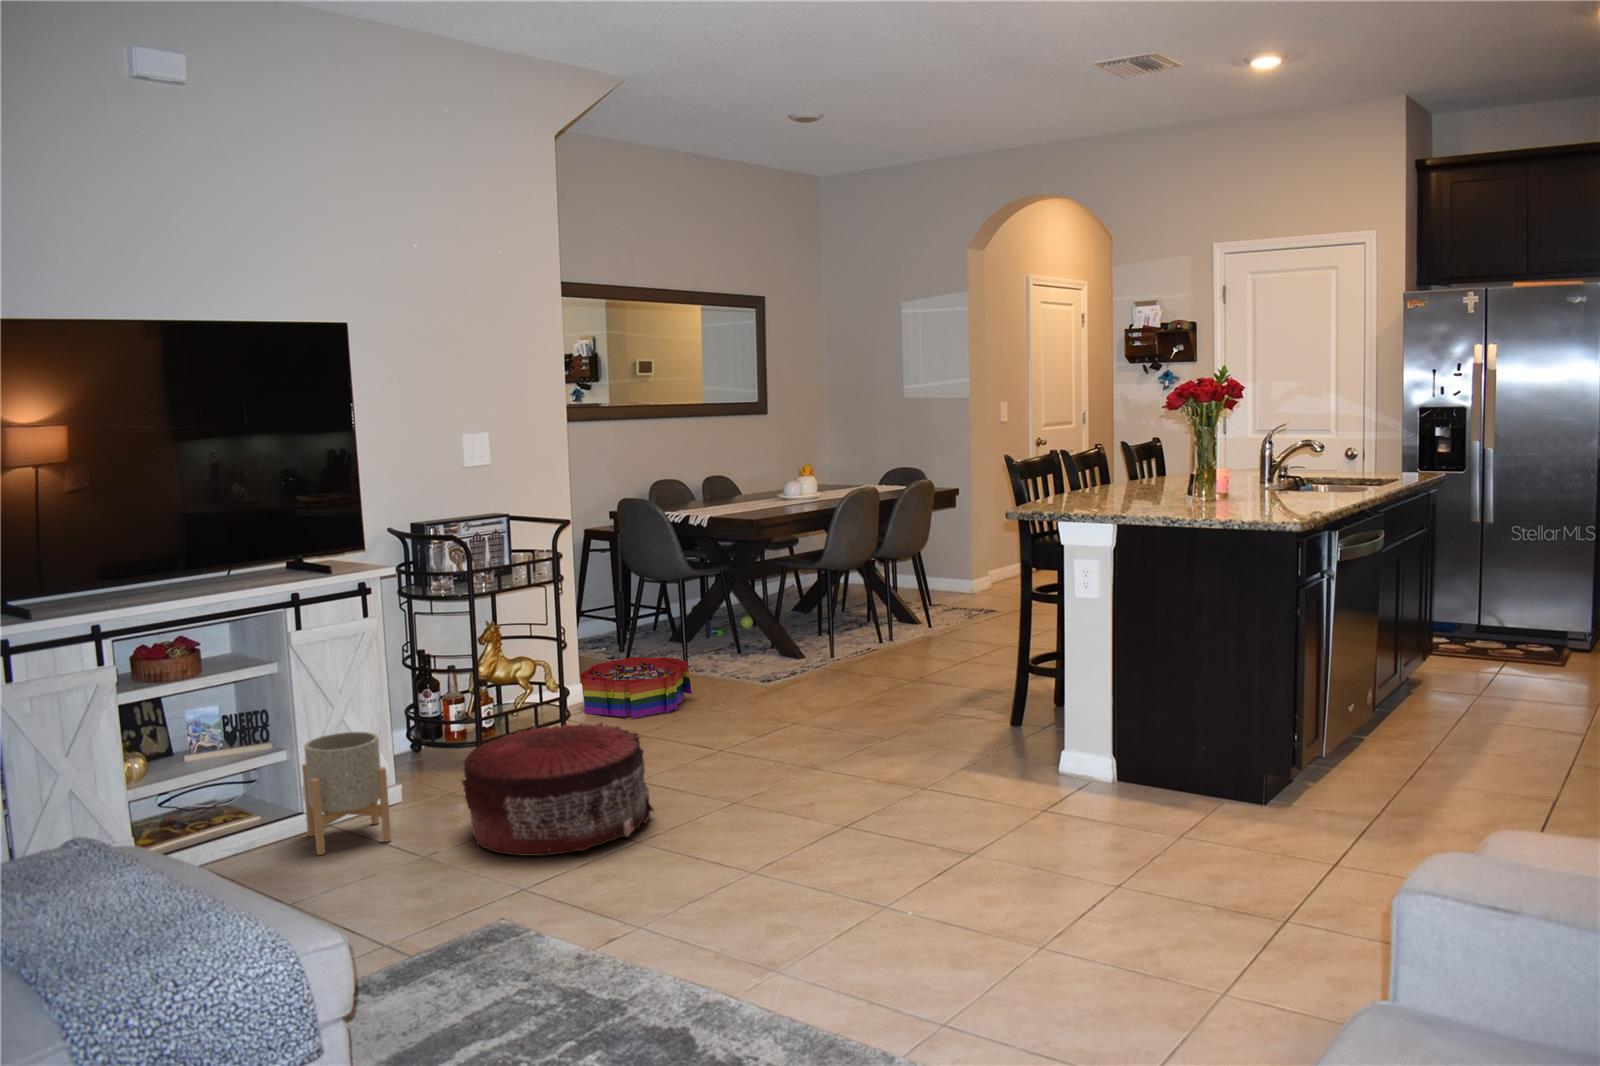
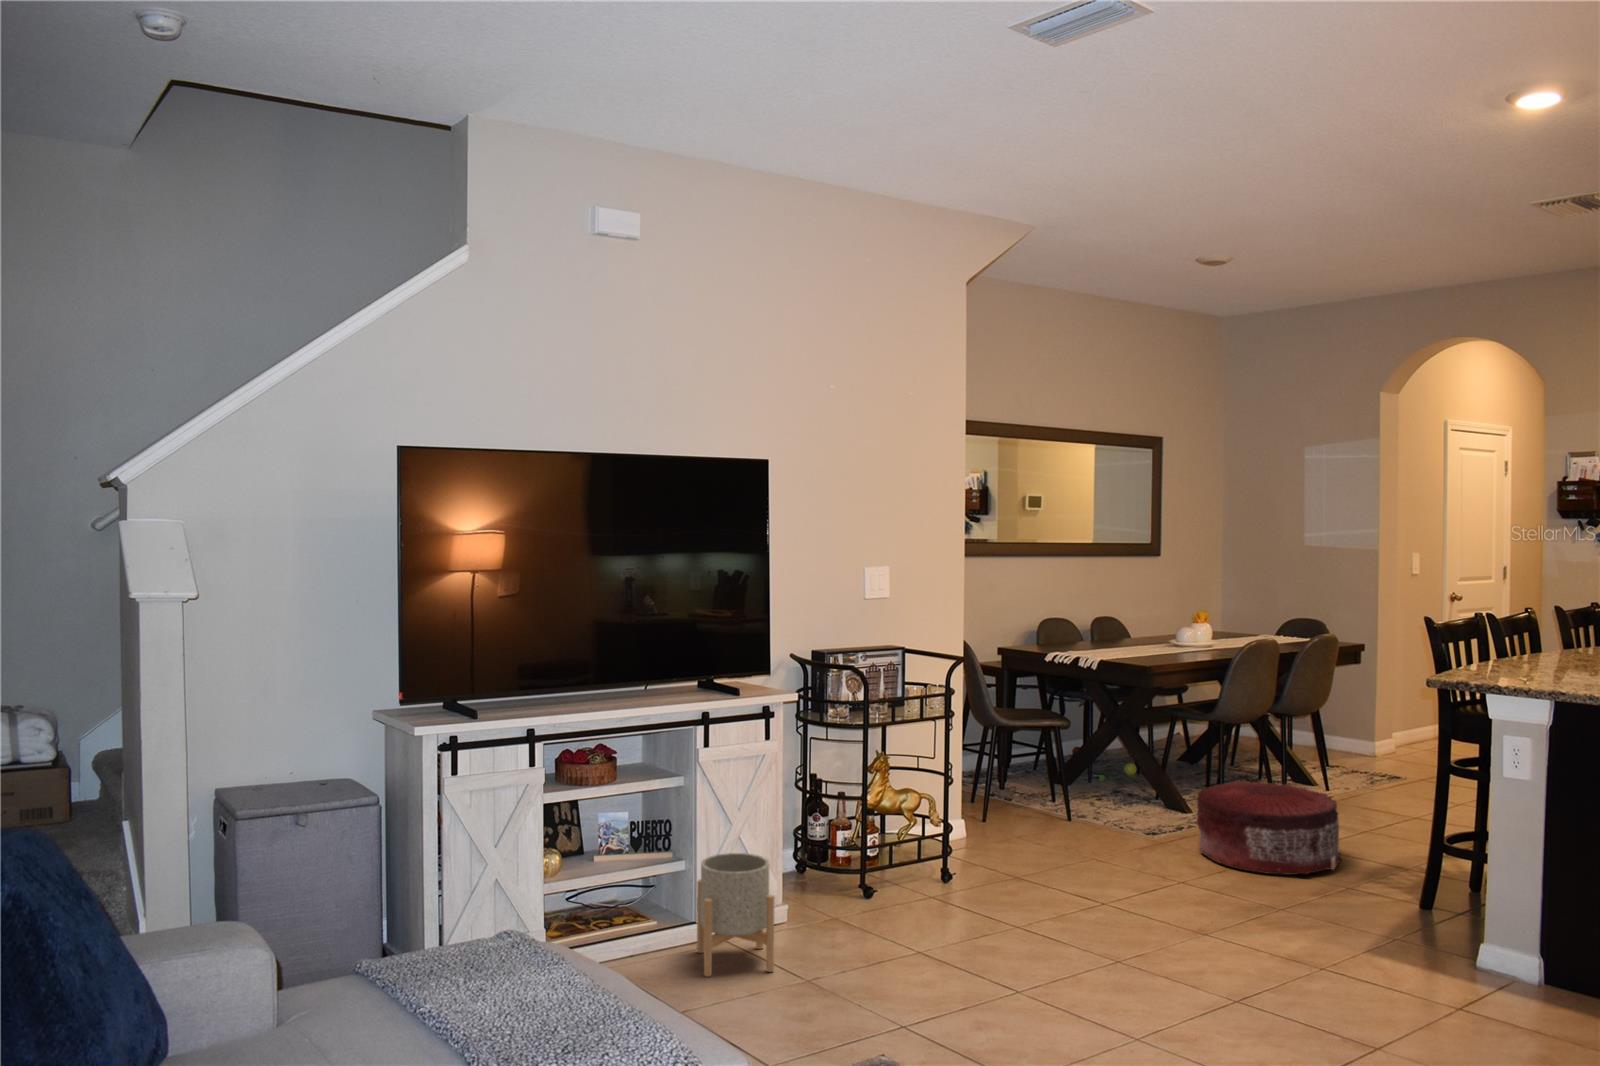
storage bin: present [580,657,692,718] -> none [962,796,1075,863]
pouf: present [462,722,654,856] -> present [1197,781,1341,875]

